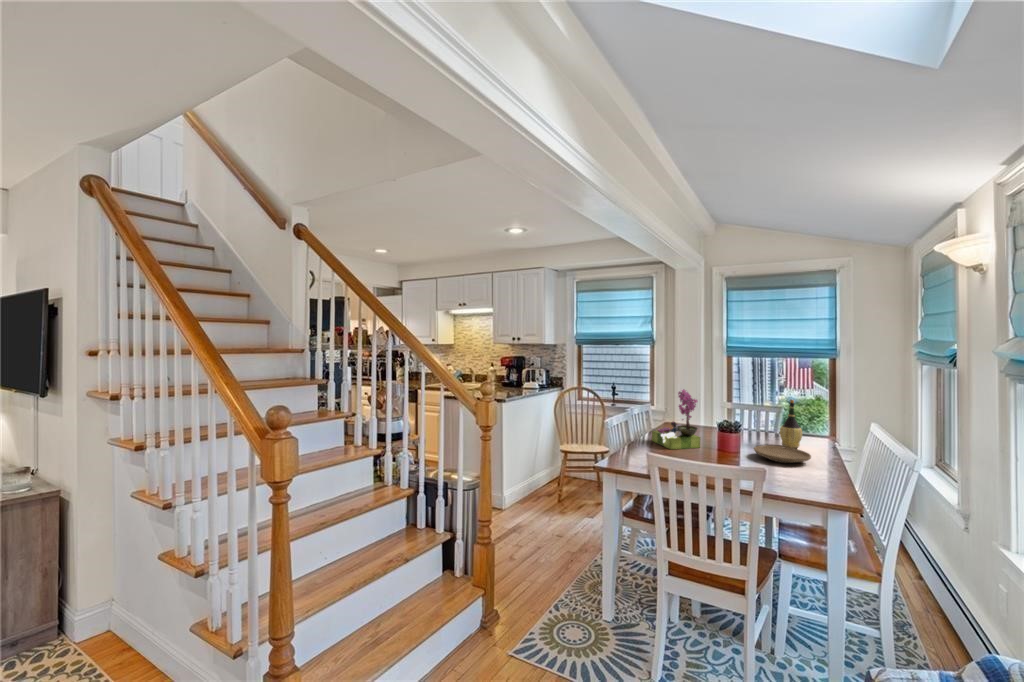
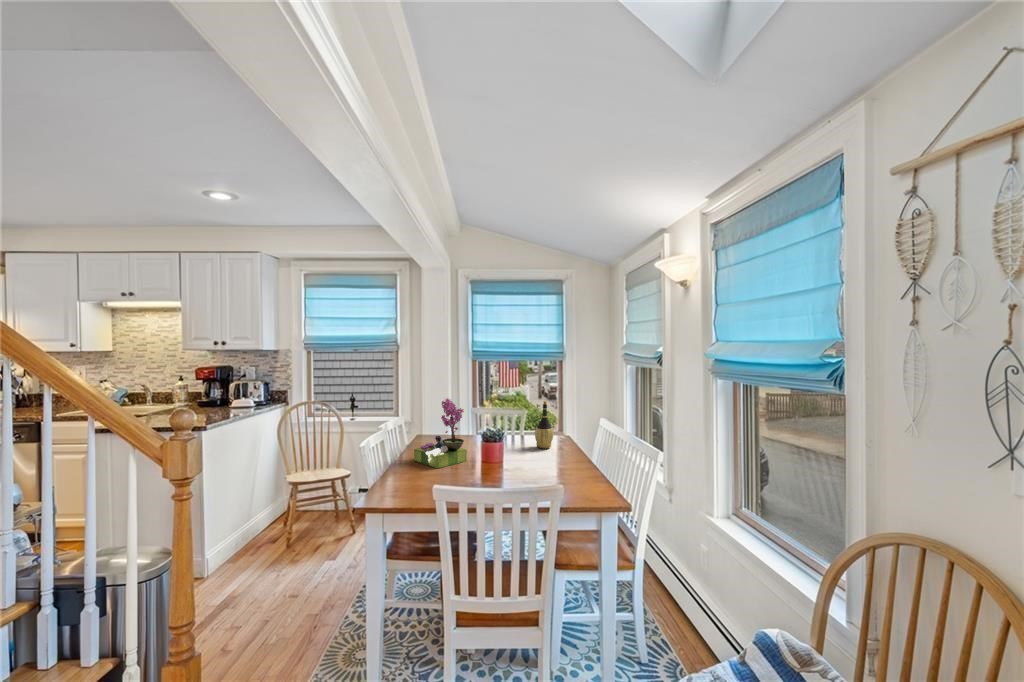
plate: present [754,445,811,463] -> none [518,449,568,466]

